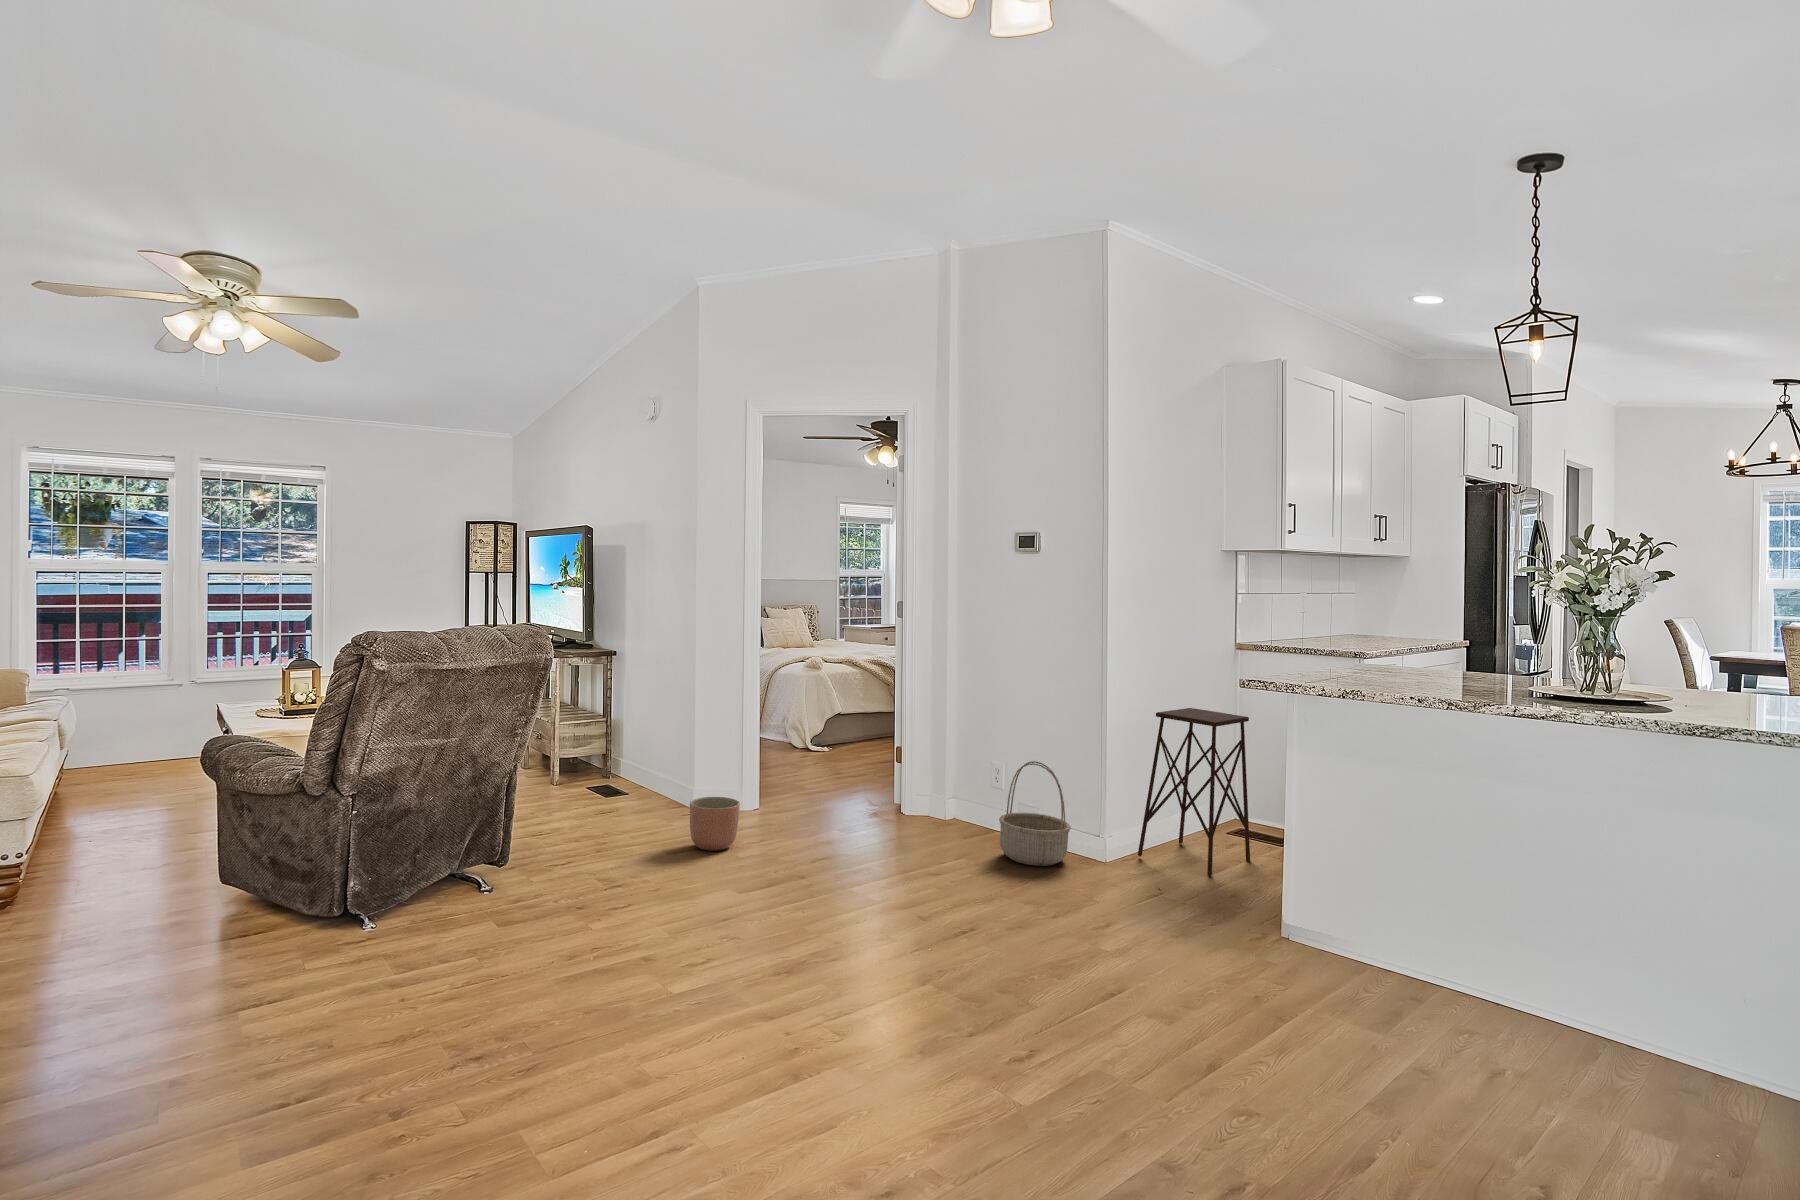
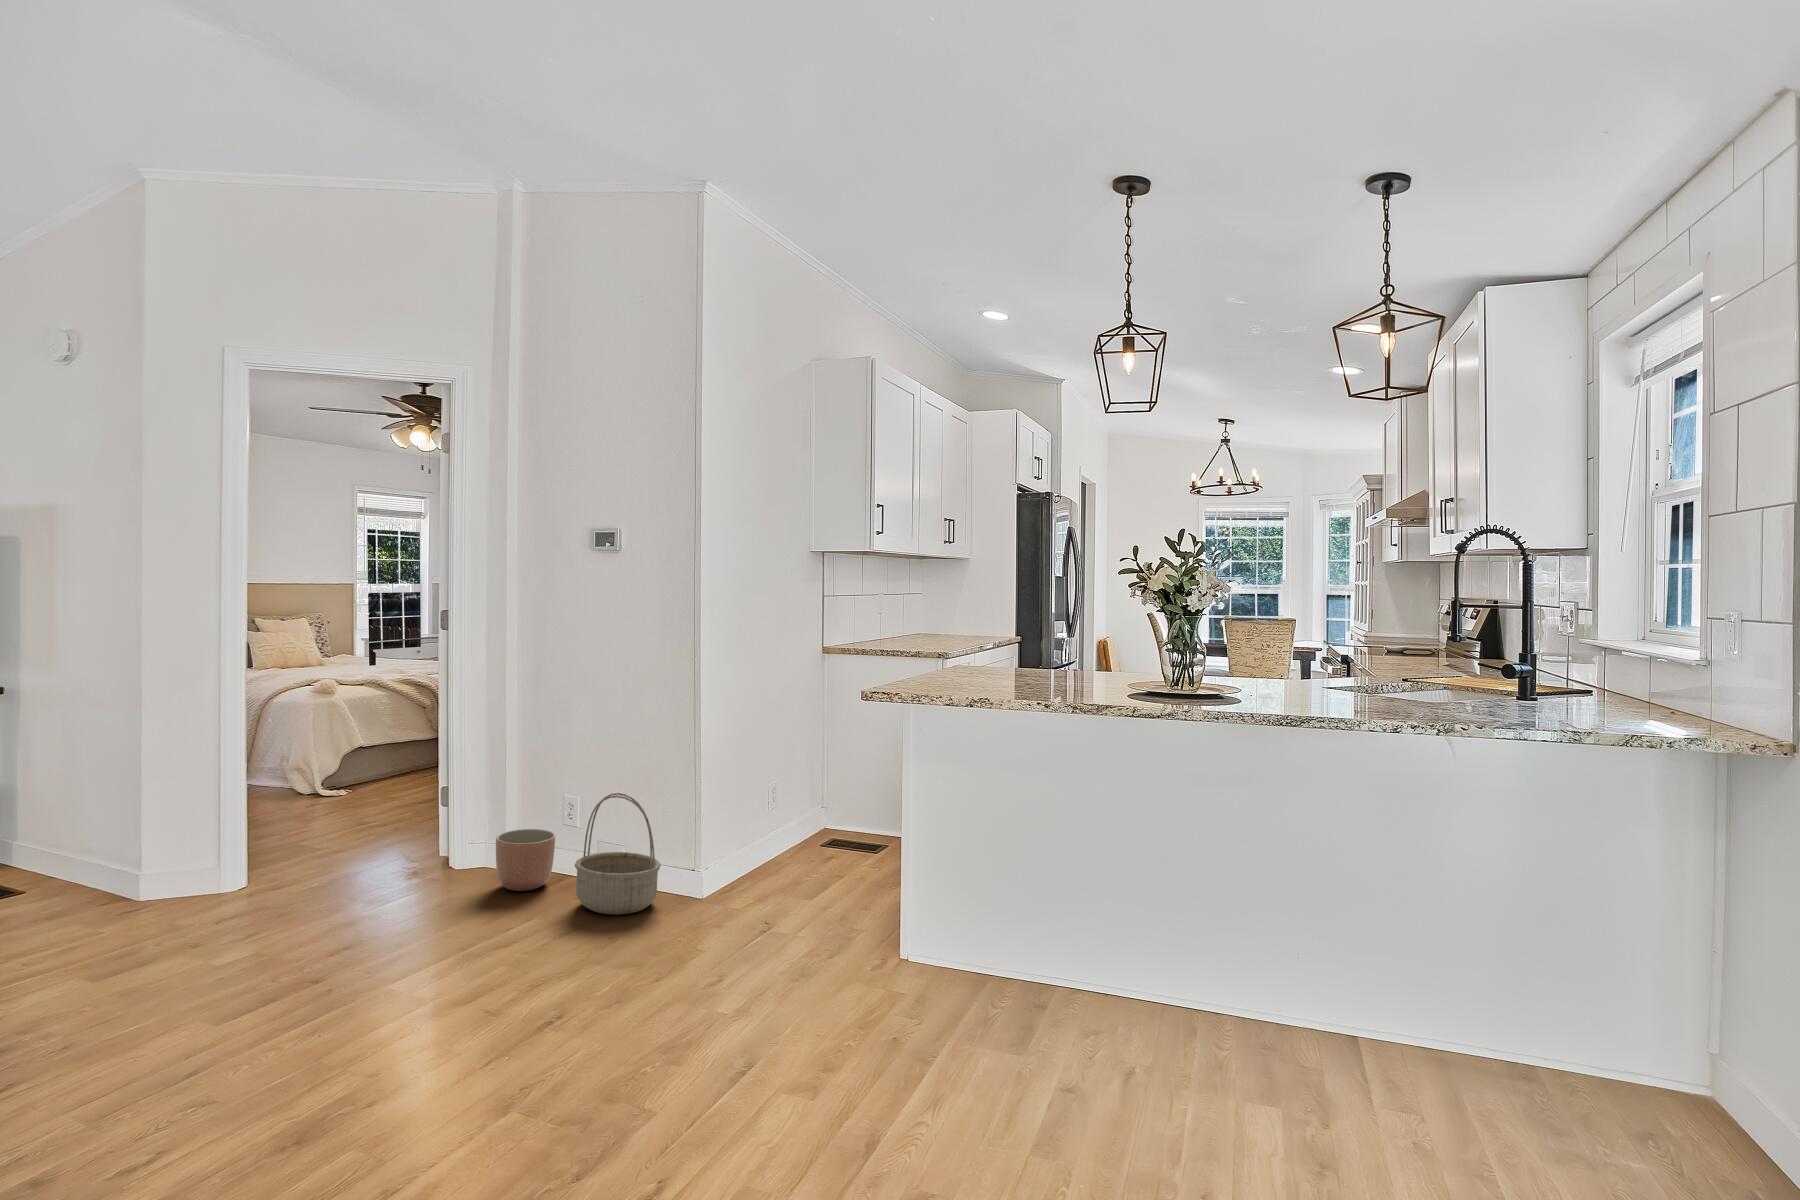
side table: present [1138,708,1250,876] -> none [734,719,849,900]
planter: present [689,797,740,851] -> present [496,829,555,891]

